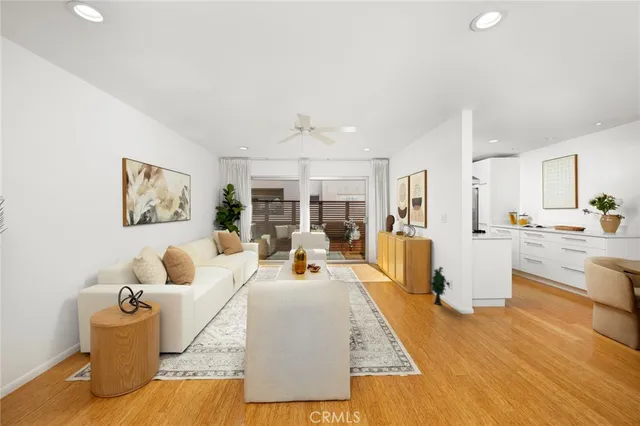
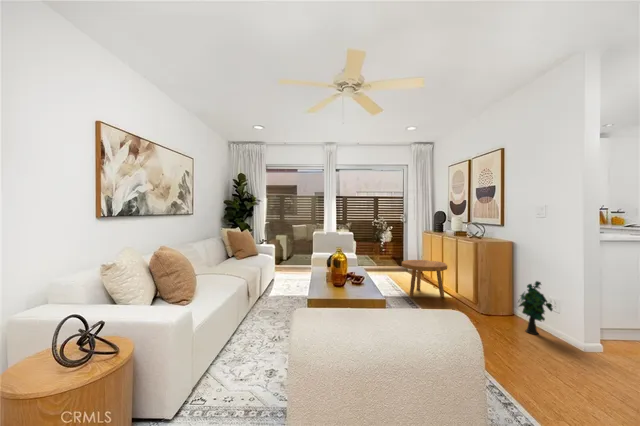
footstool: none [357,254,391,282] -> present [402,260,447,297]

